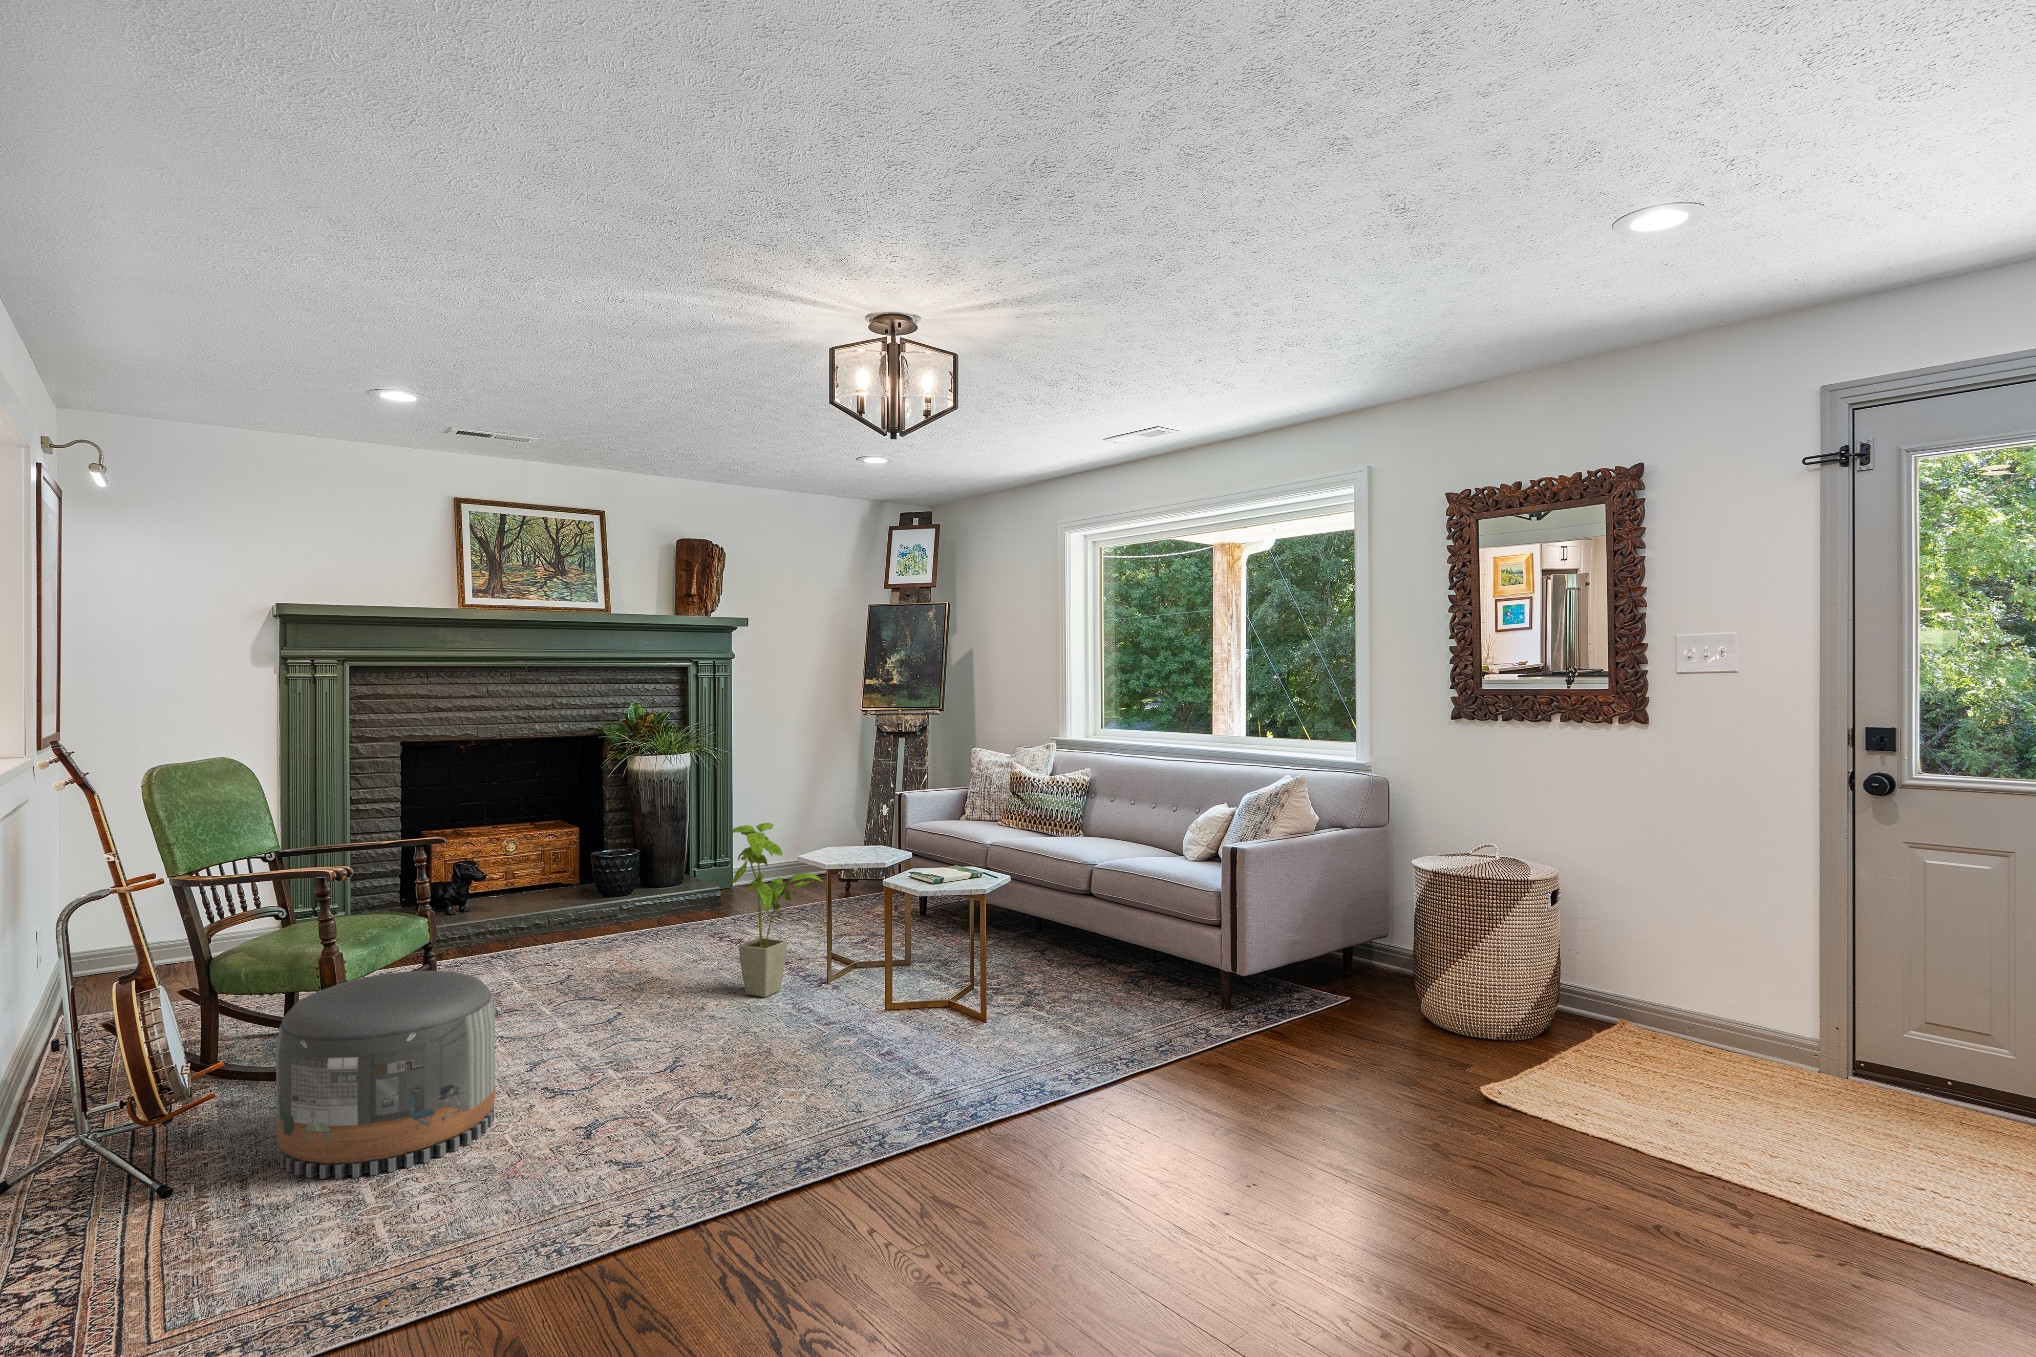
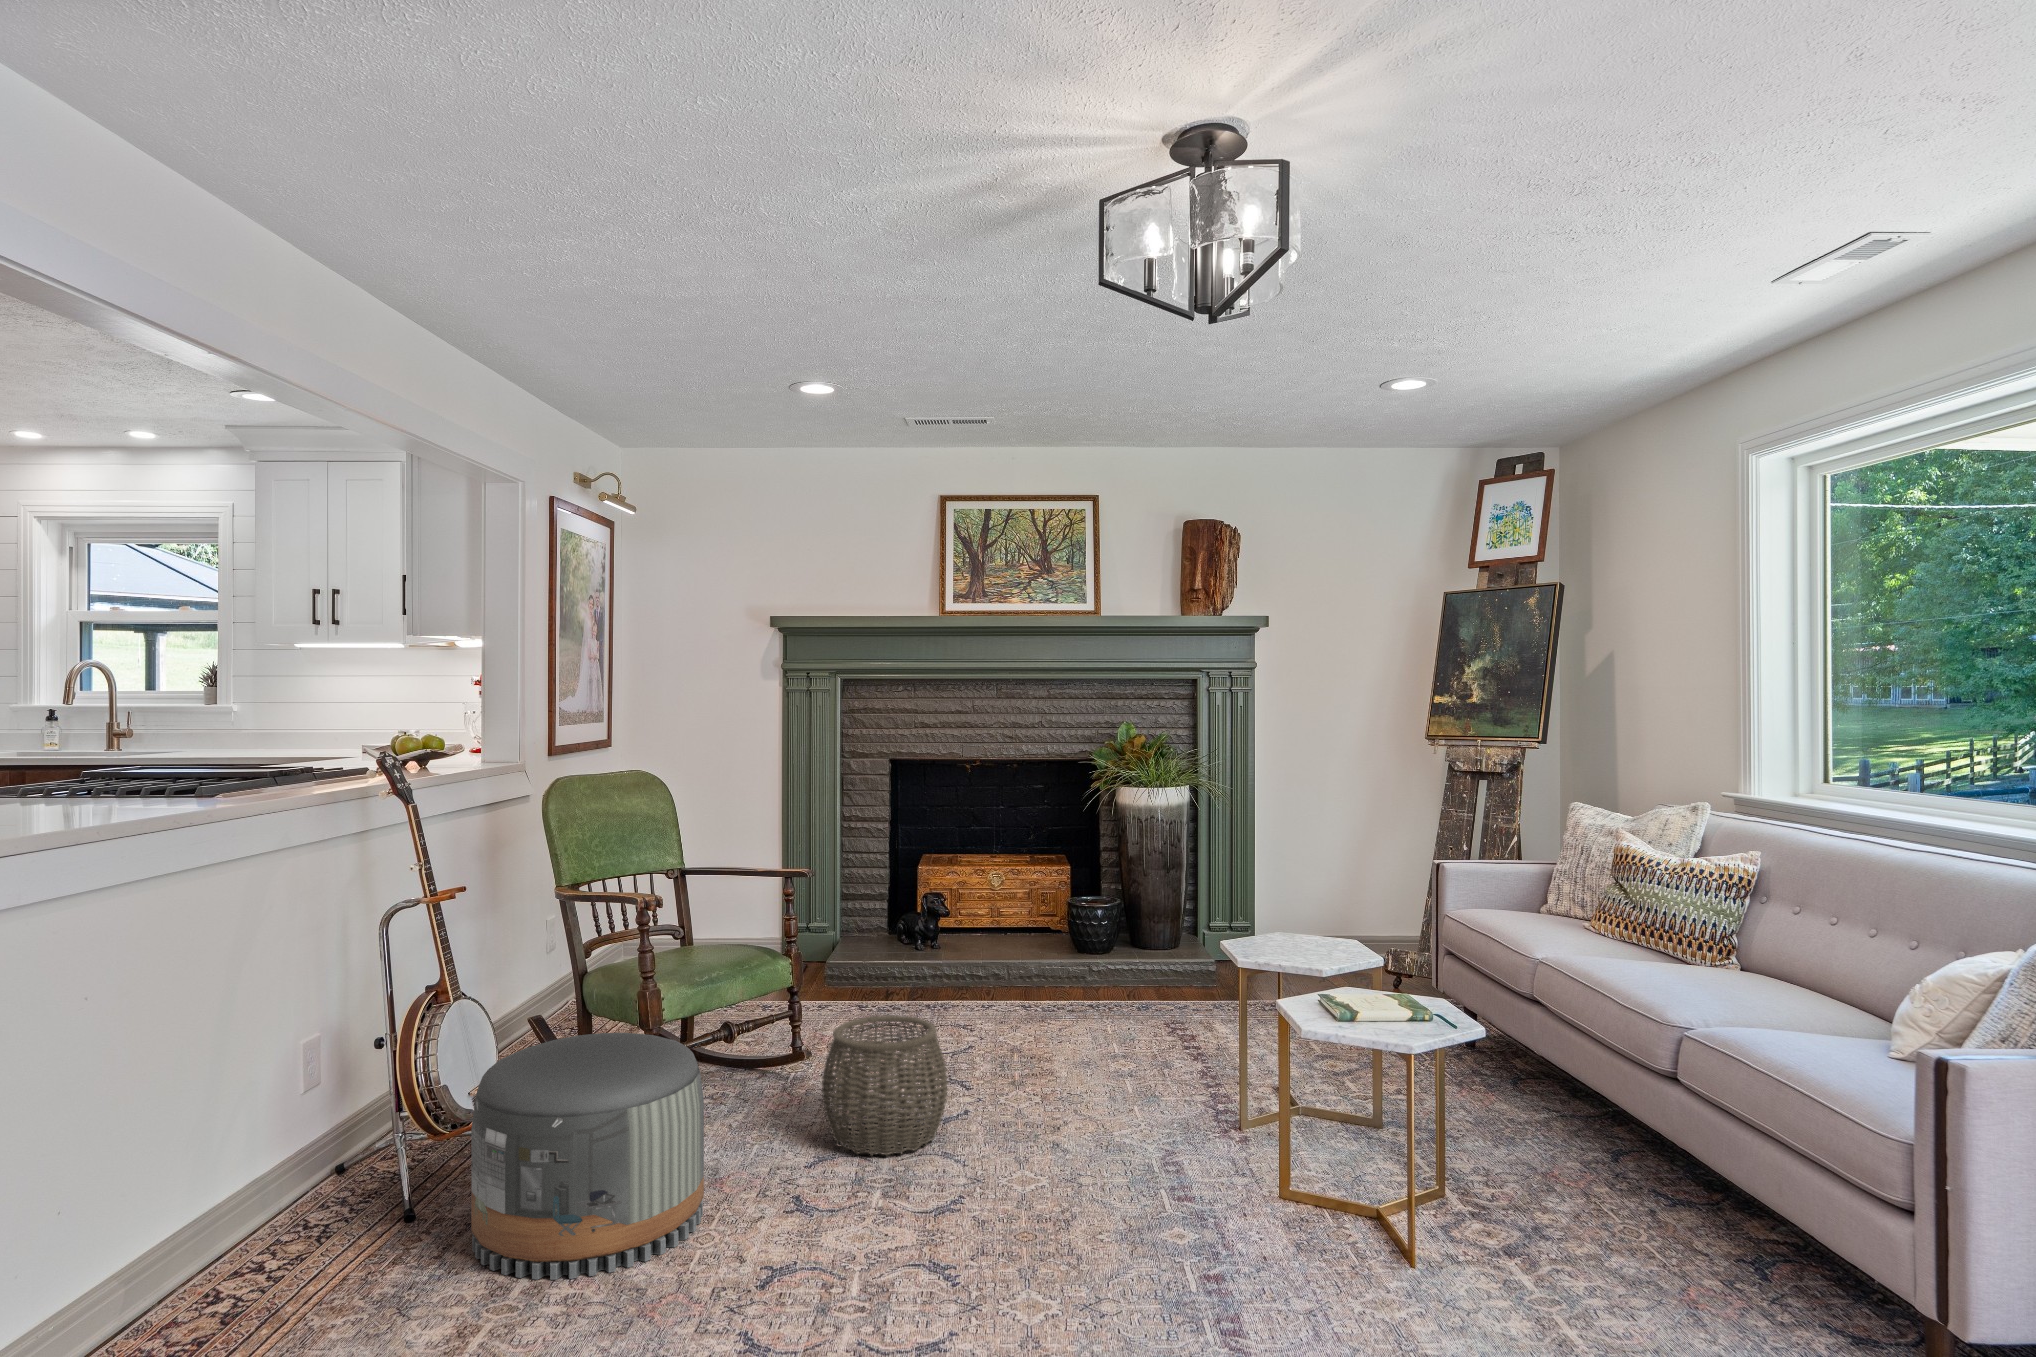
house plant: present [730,823,823,997] -> none [1084,895,1208,1140]
woven basket: none [523,937,634,1046] -> present [821,1015,948,1156]

